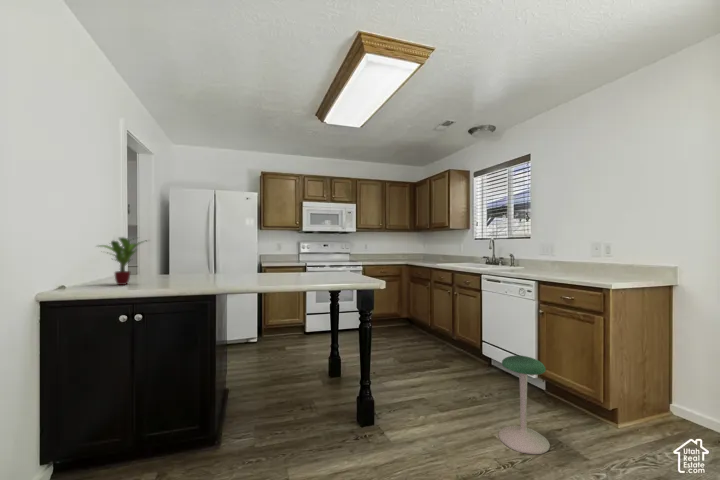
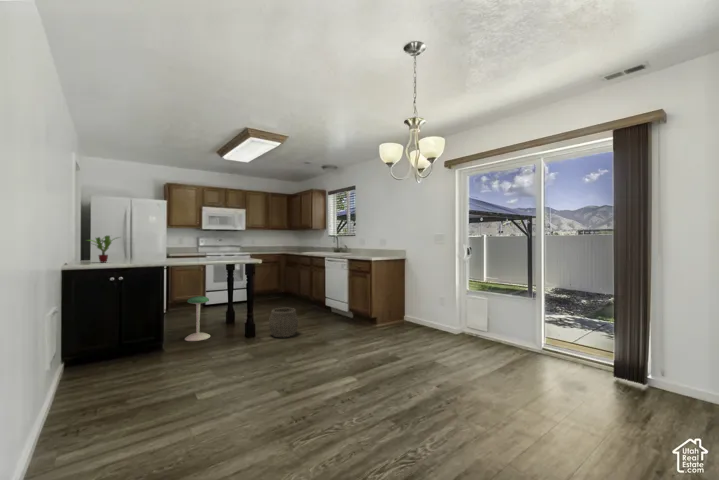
stool: present [499,355,550,454] -> present [185,296,210,341]
woven basket: none [400,375,459,445] -> present [269,308,298,337]

